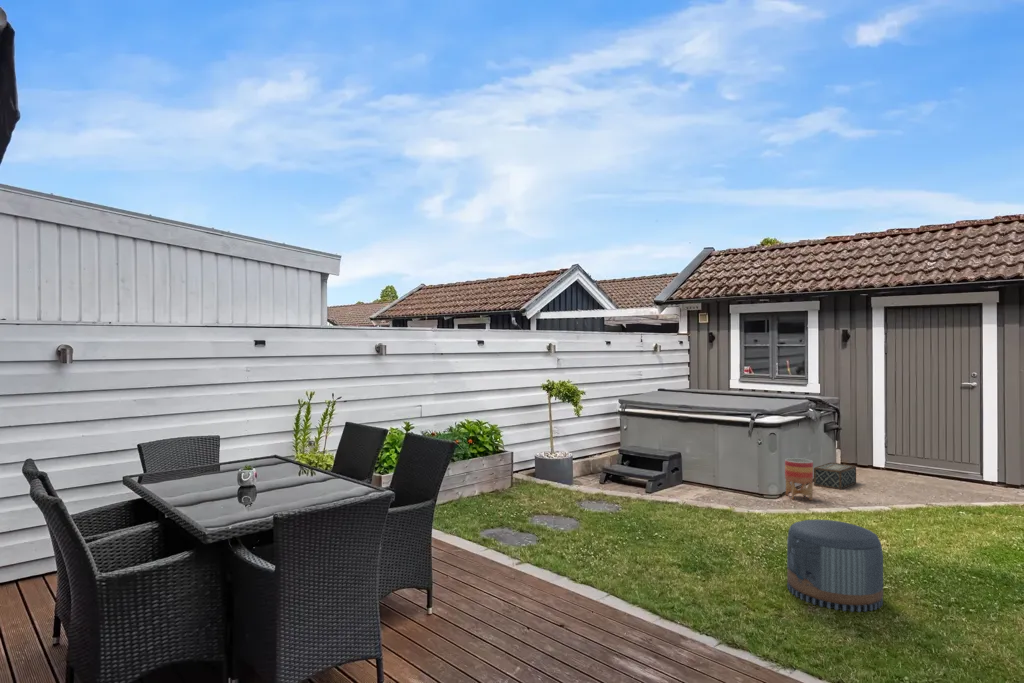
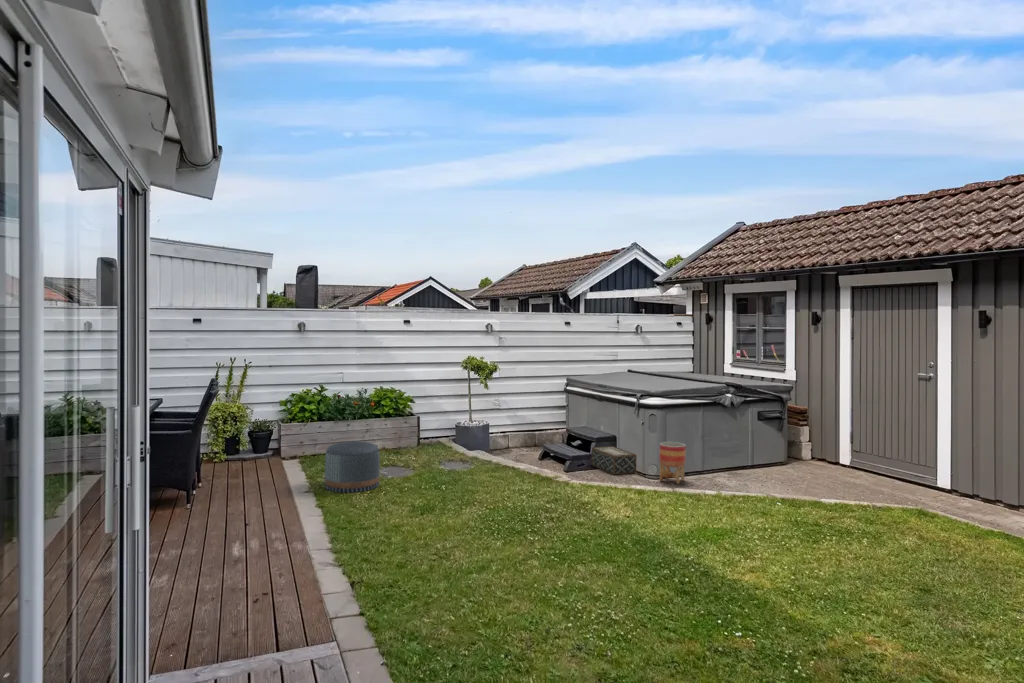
woven basket: present [814,463,856,489] -> present [592,446,637,474]
pouf: present [787,519,883,612] -> present [325,441,380,492]

